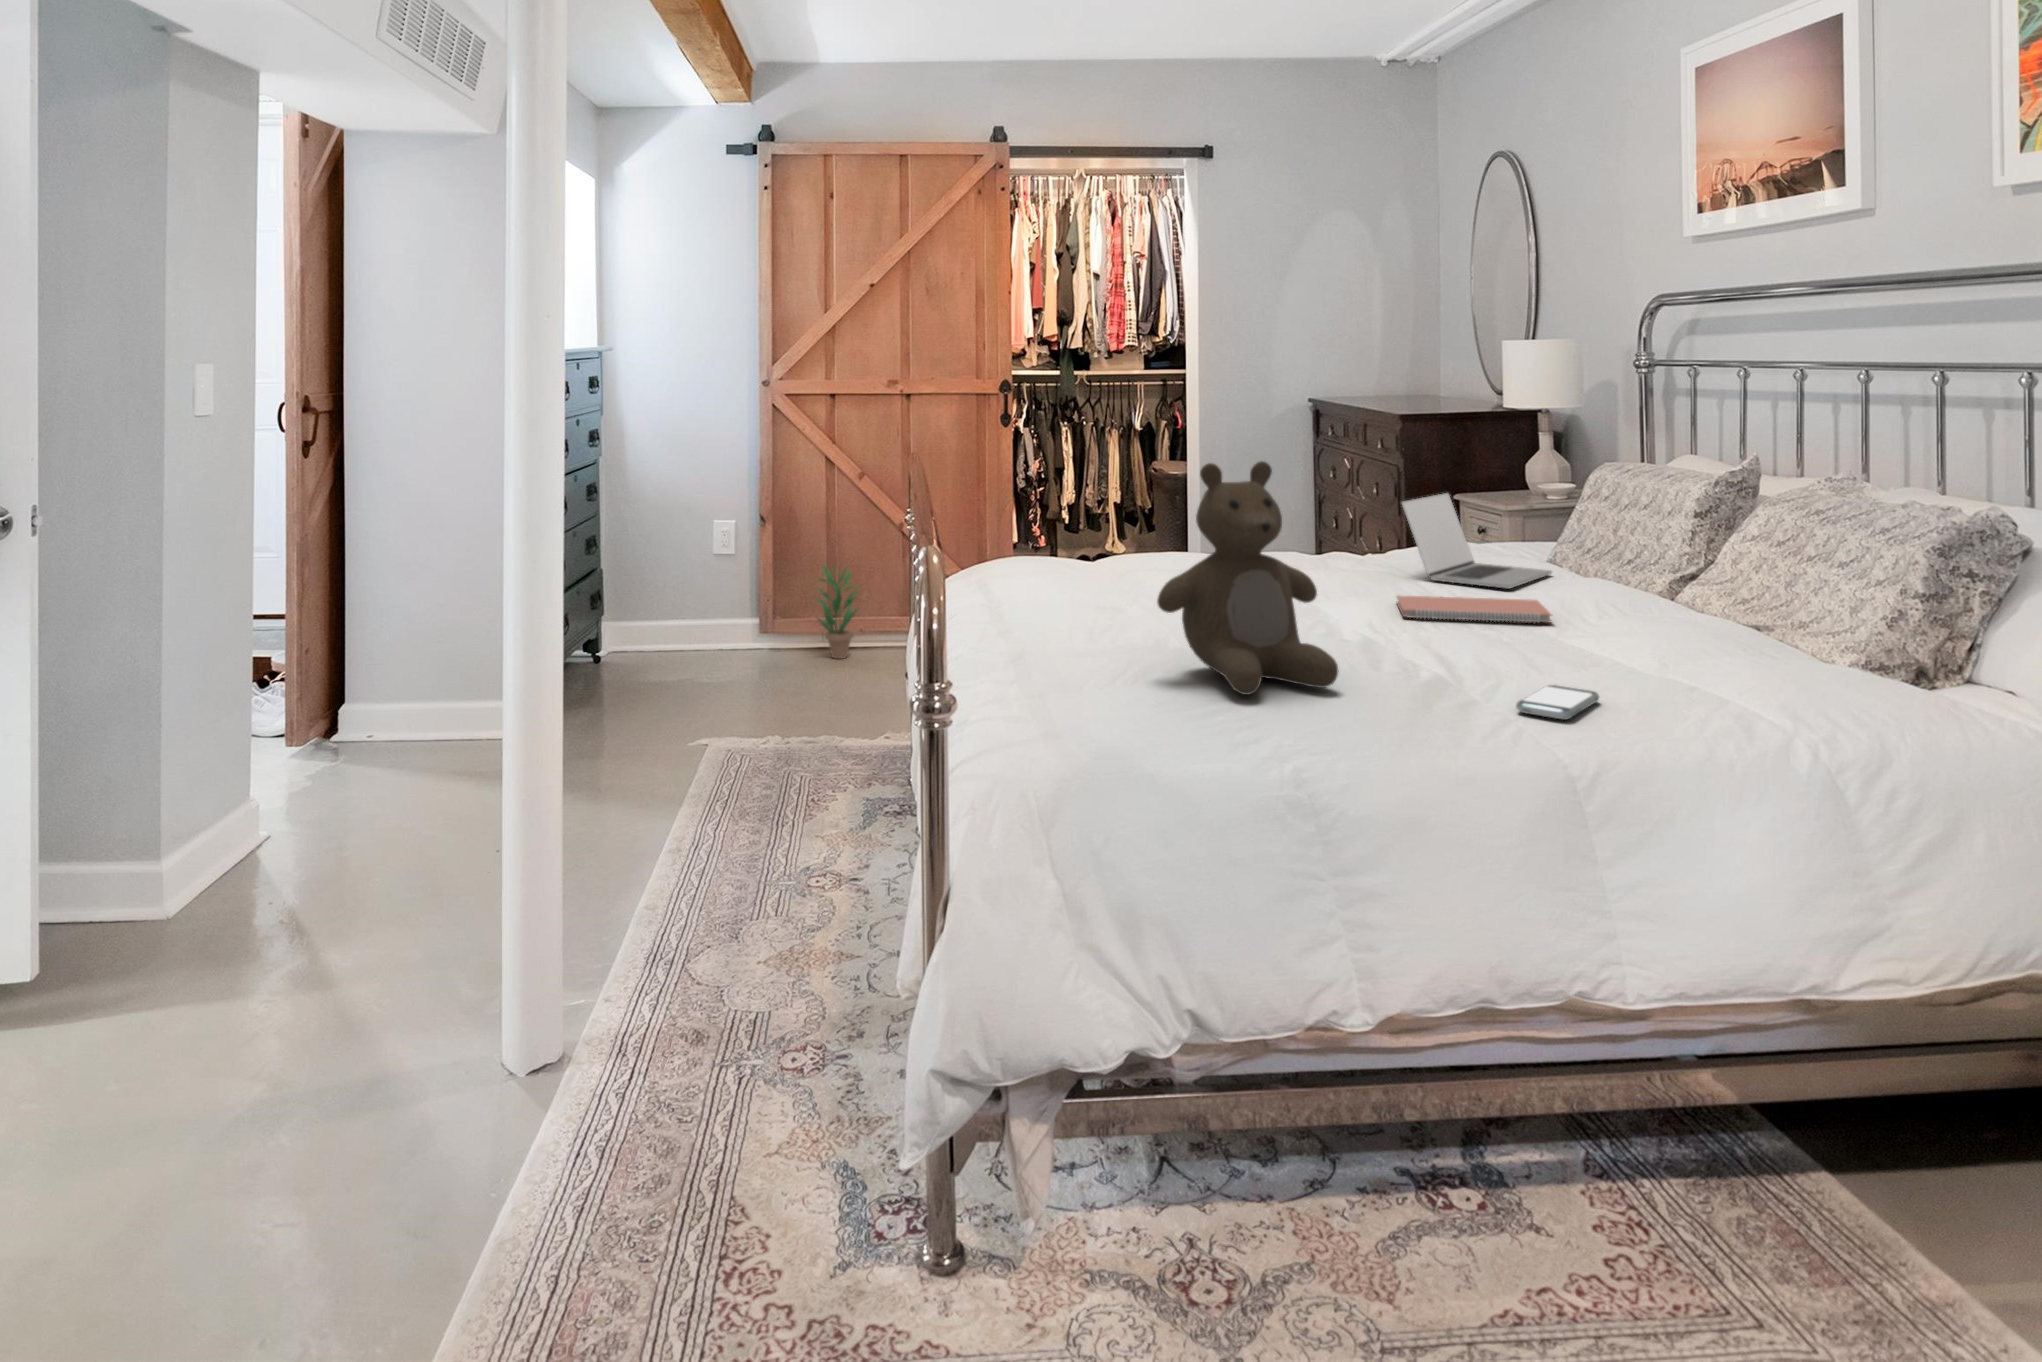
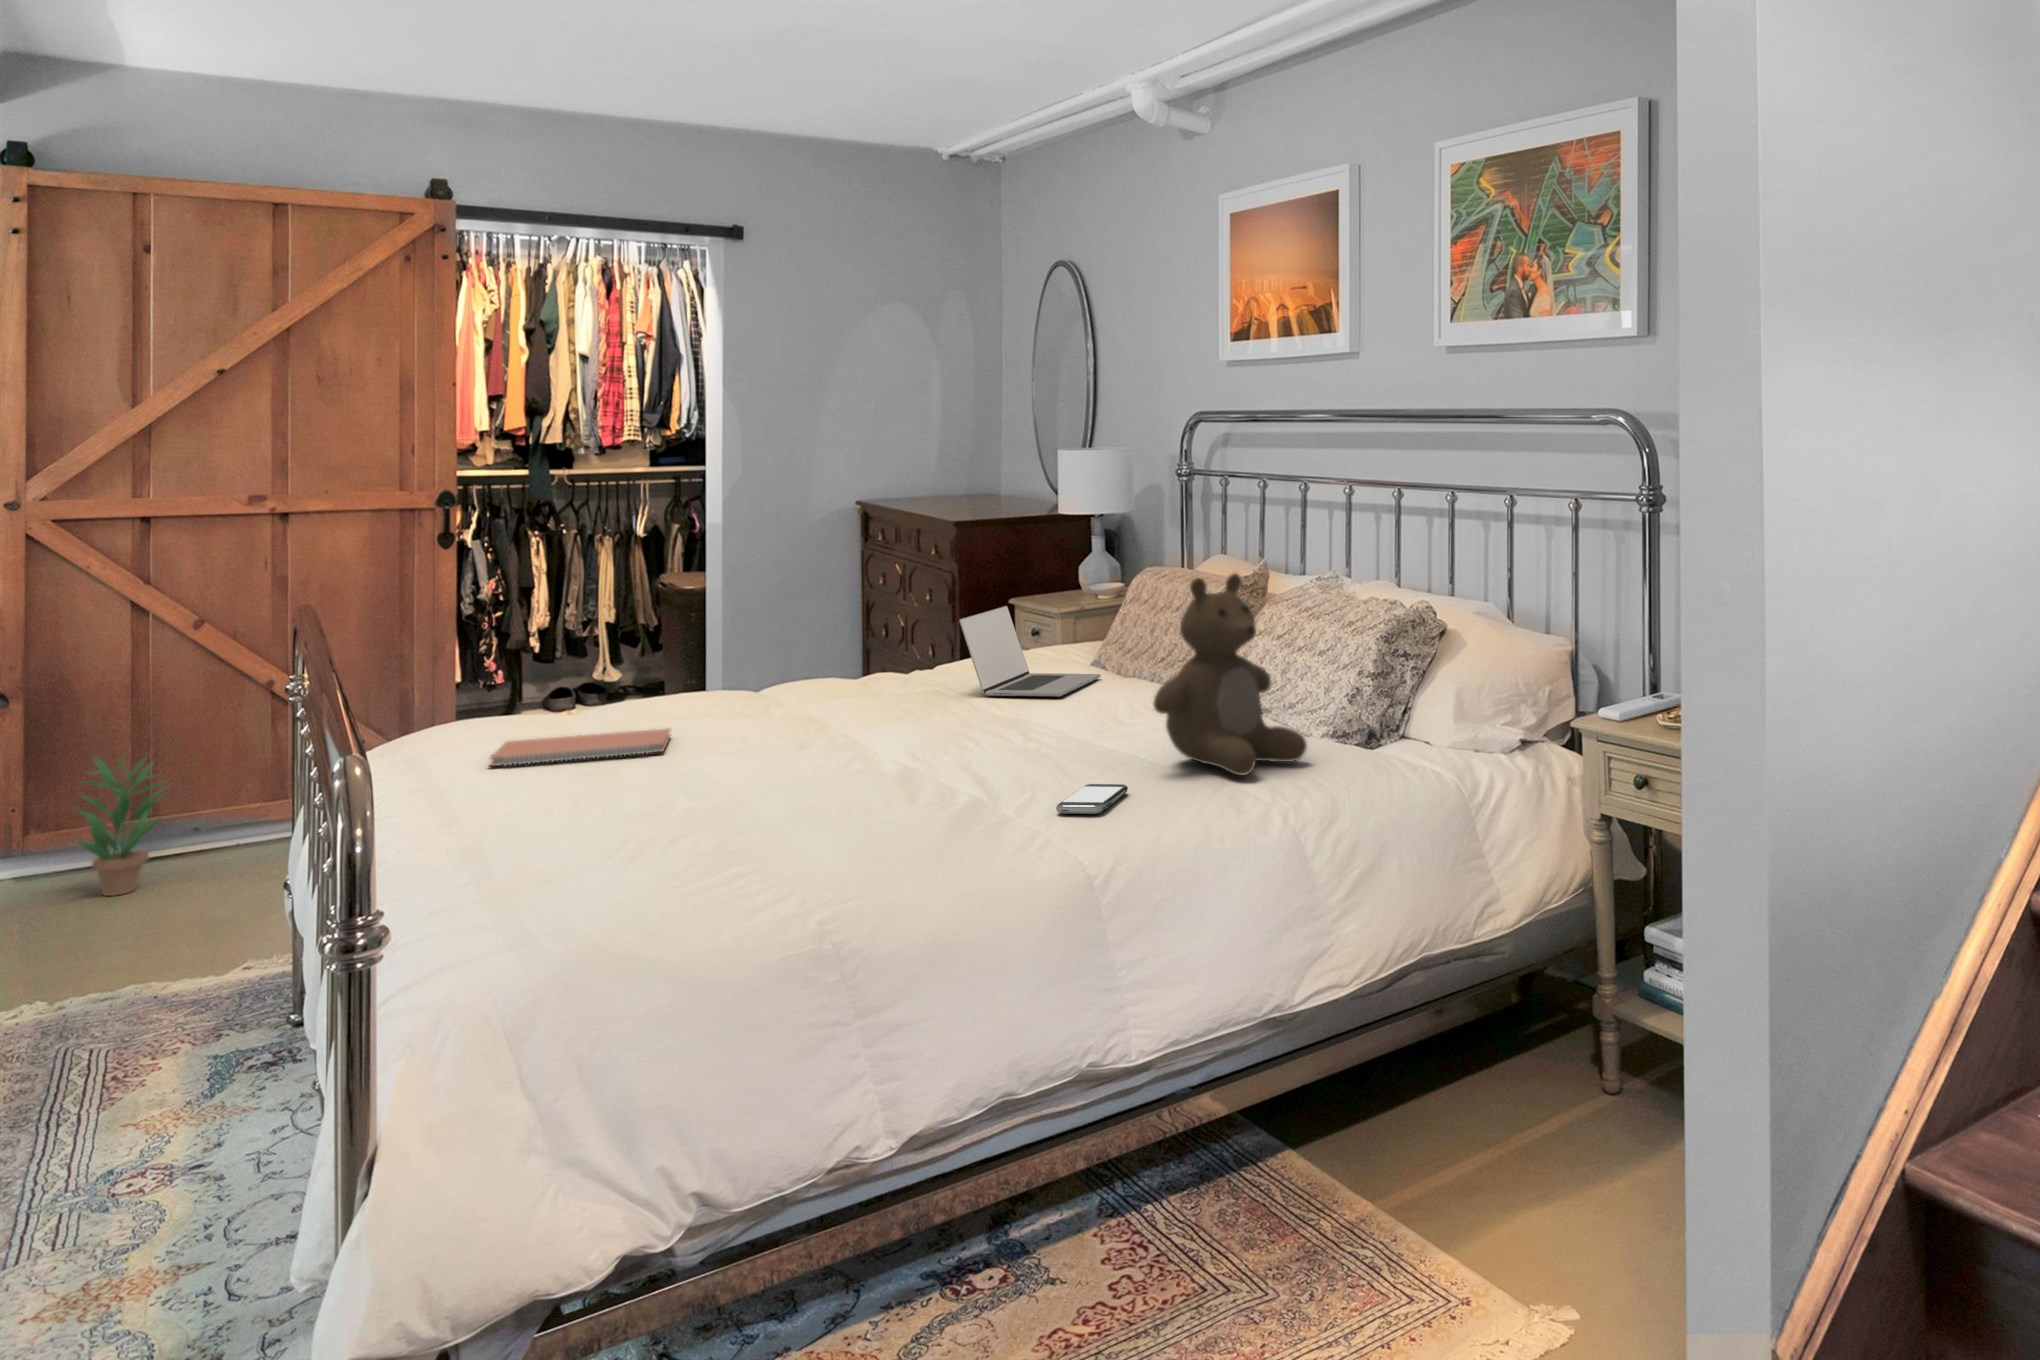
teddy bear: present [1157,461,1338,695] -> present [1154,573,1307,776]
notebook: present [1396,596,1552,623] -> present [490,728,671,766]

